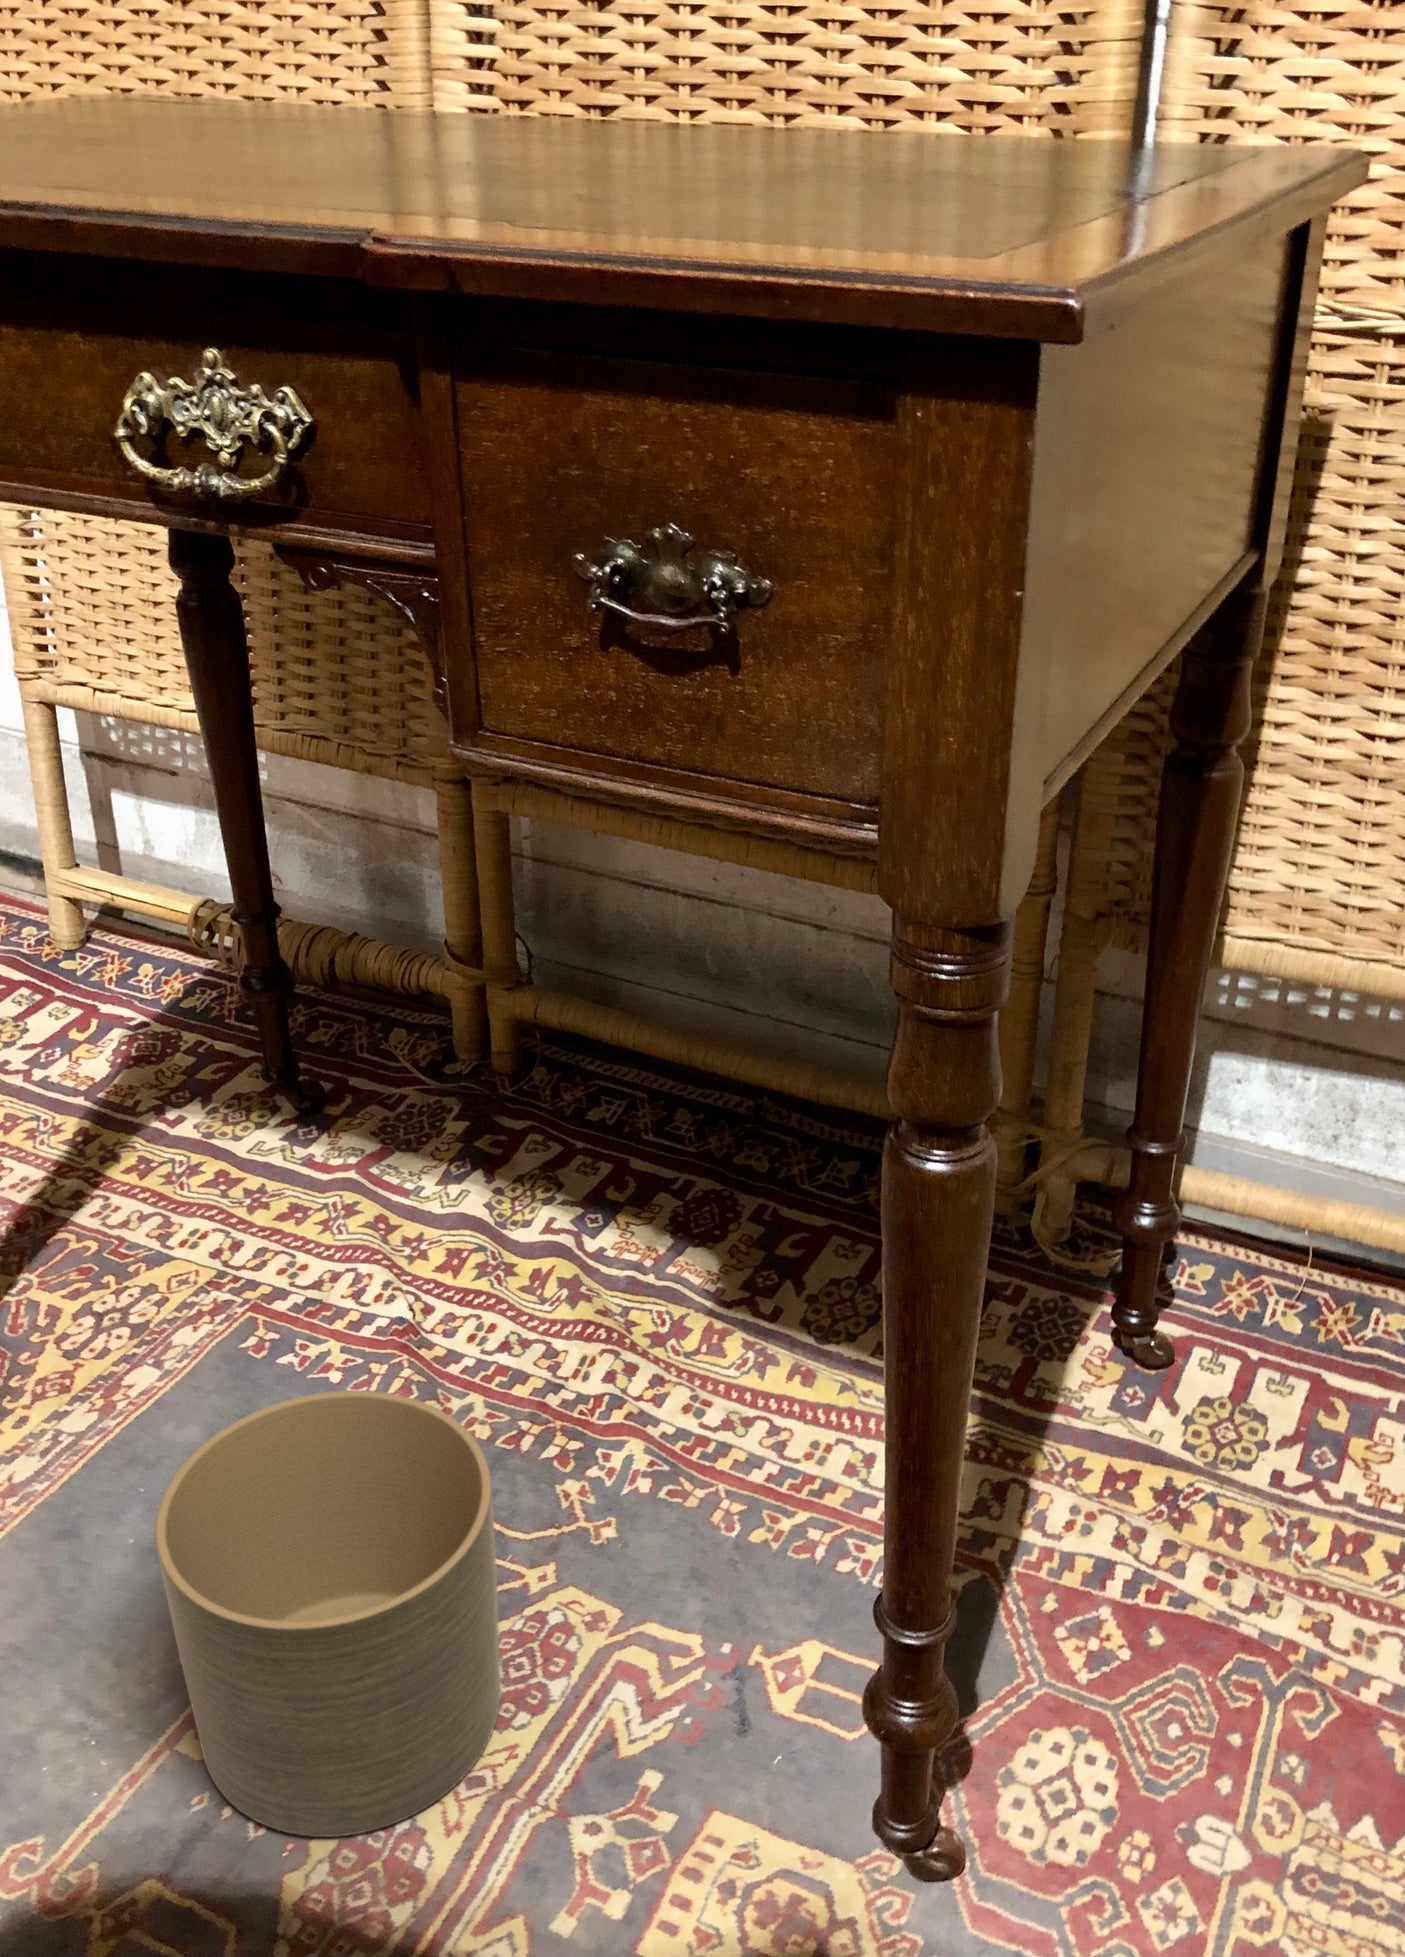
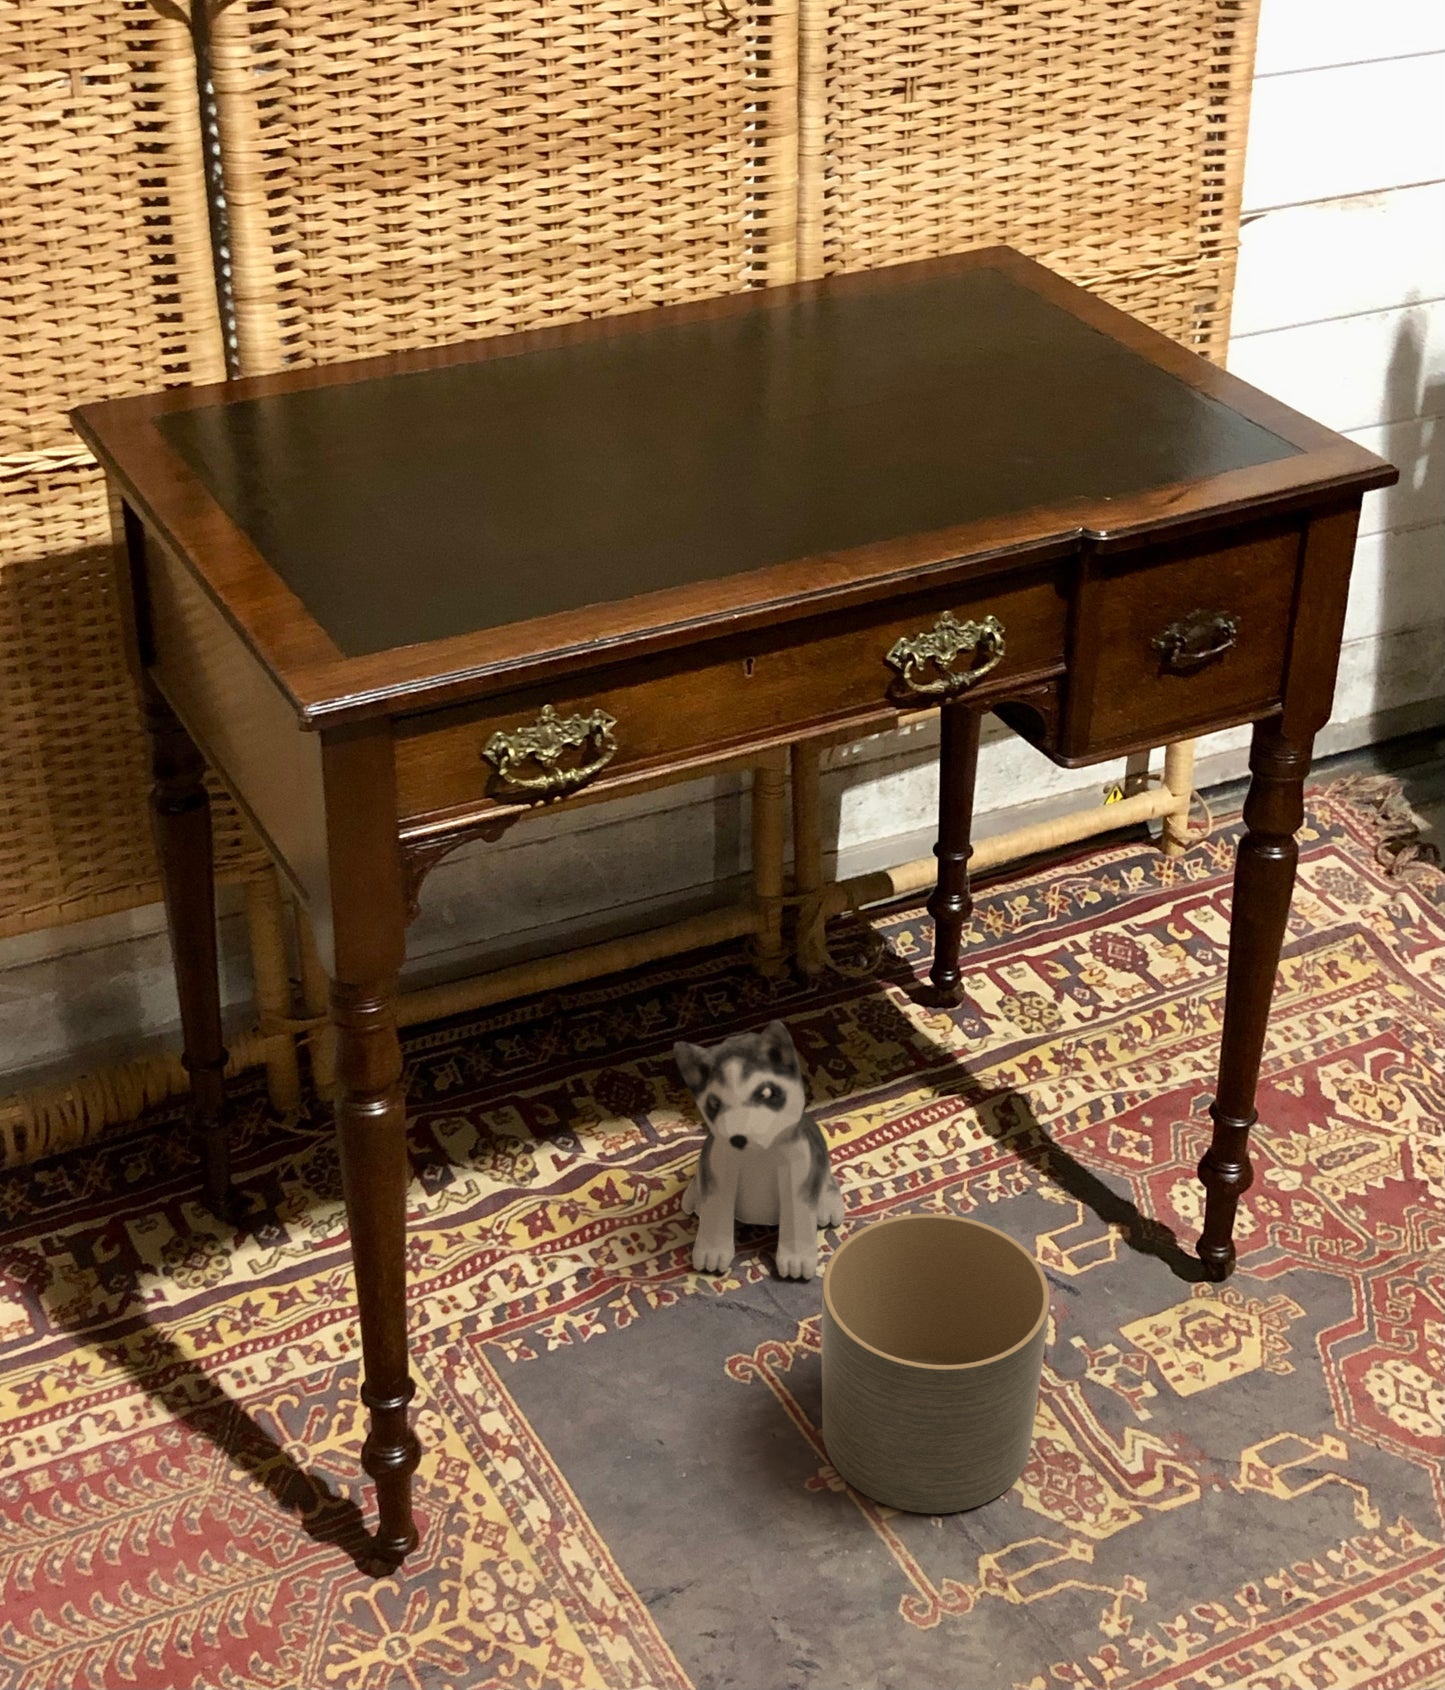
plush toy: none [449,1107,761,1481] -> present [674,1020,845,1279]

